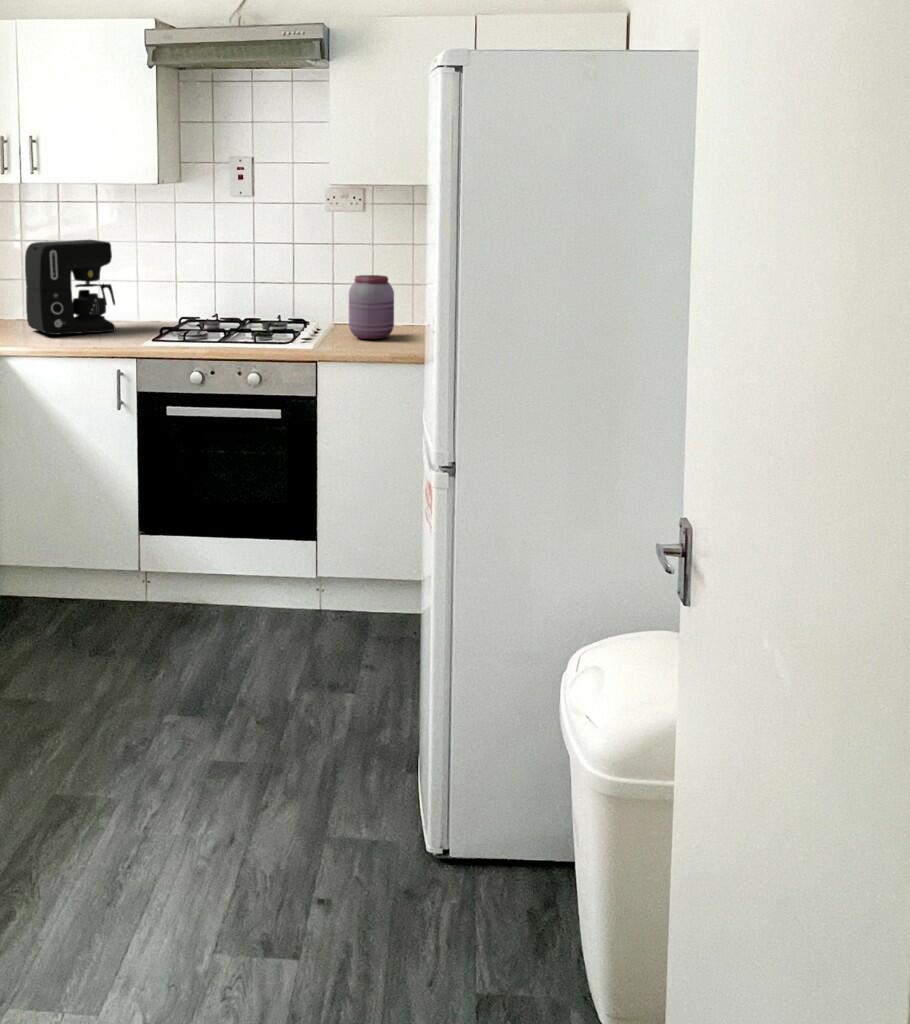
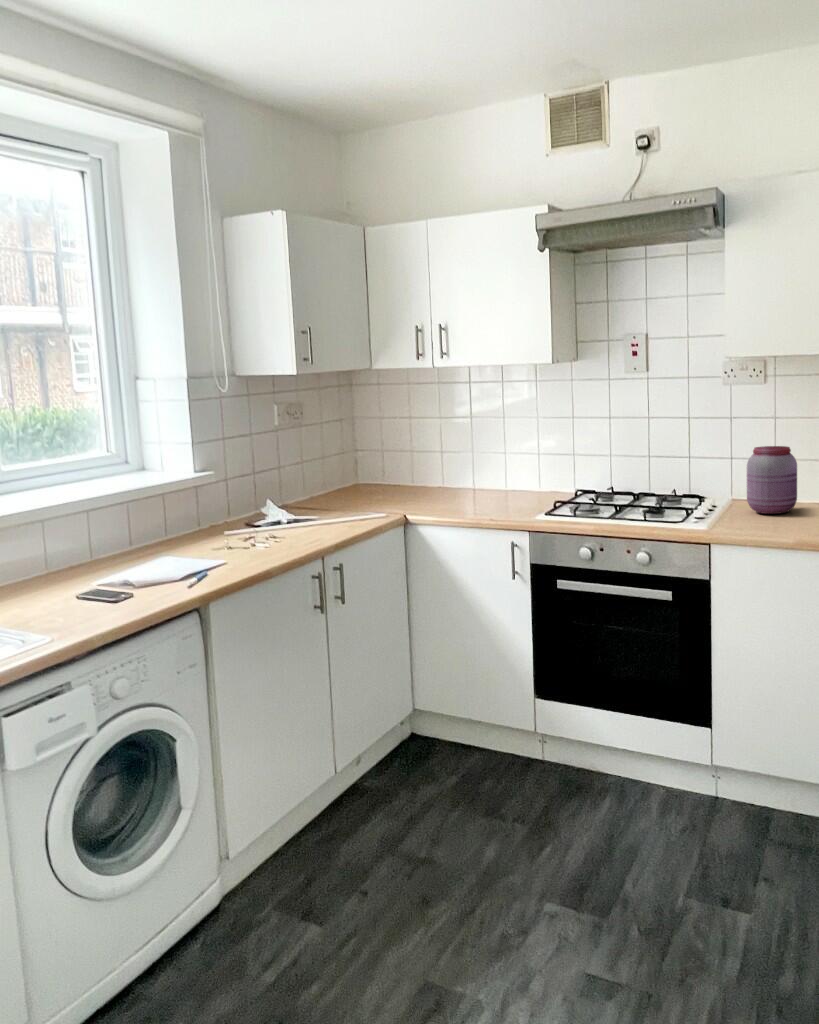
coffee maker: present [25,240,115,335] -> none [432,420,514,511]

